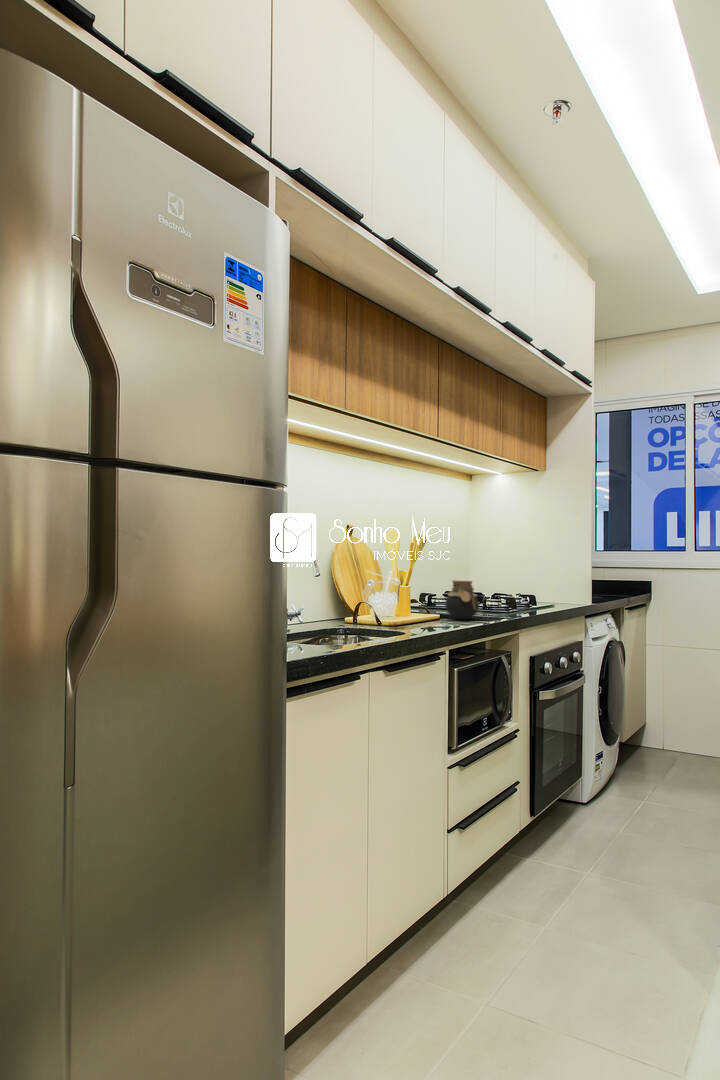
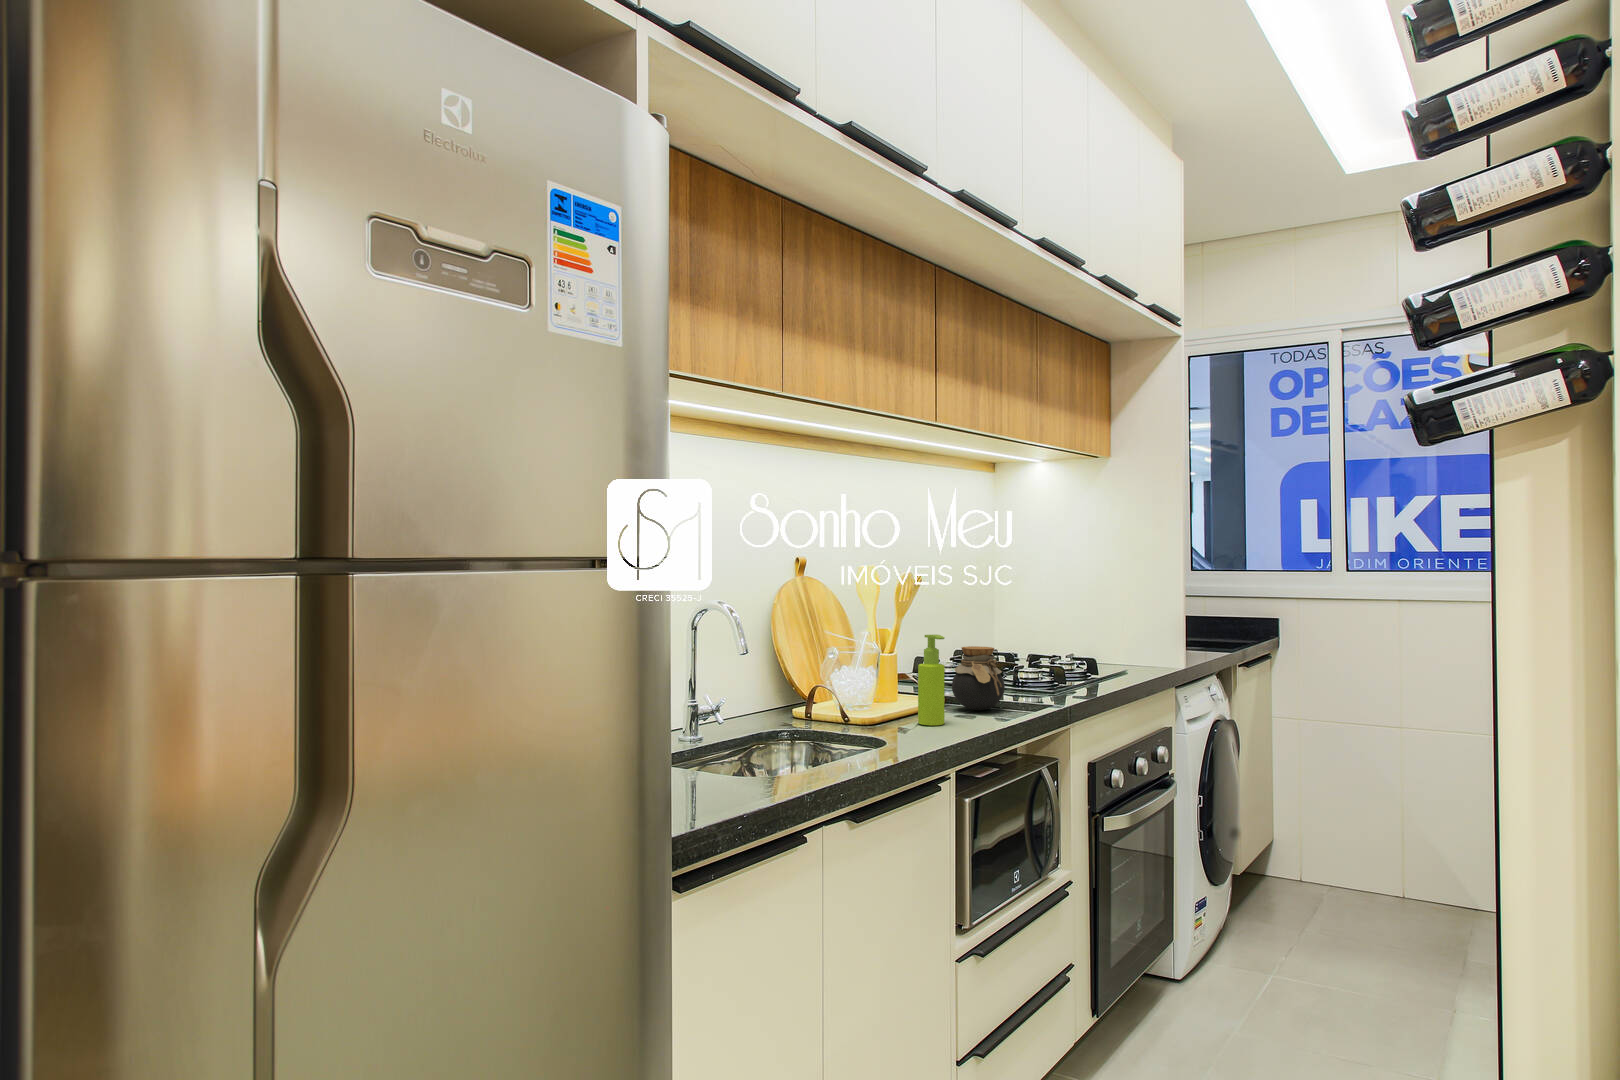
soap dispenser: none [425,569,442,625] -> present [918,635,945,725]

